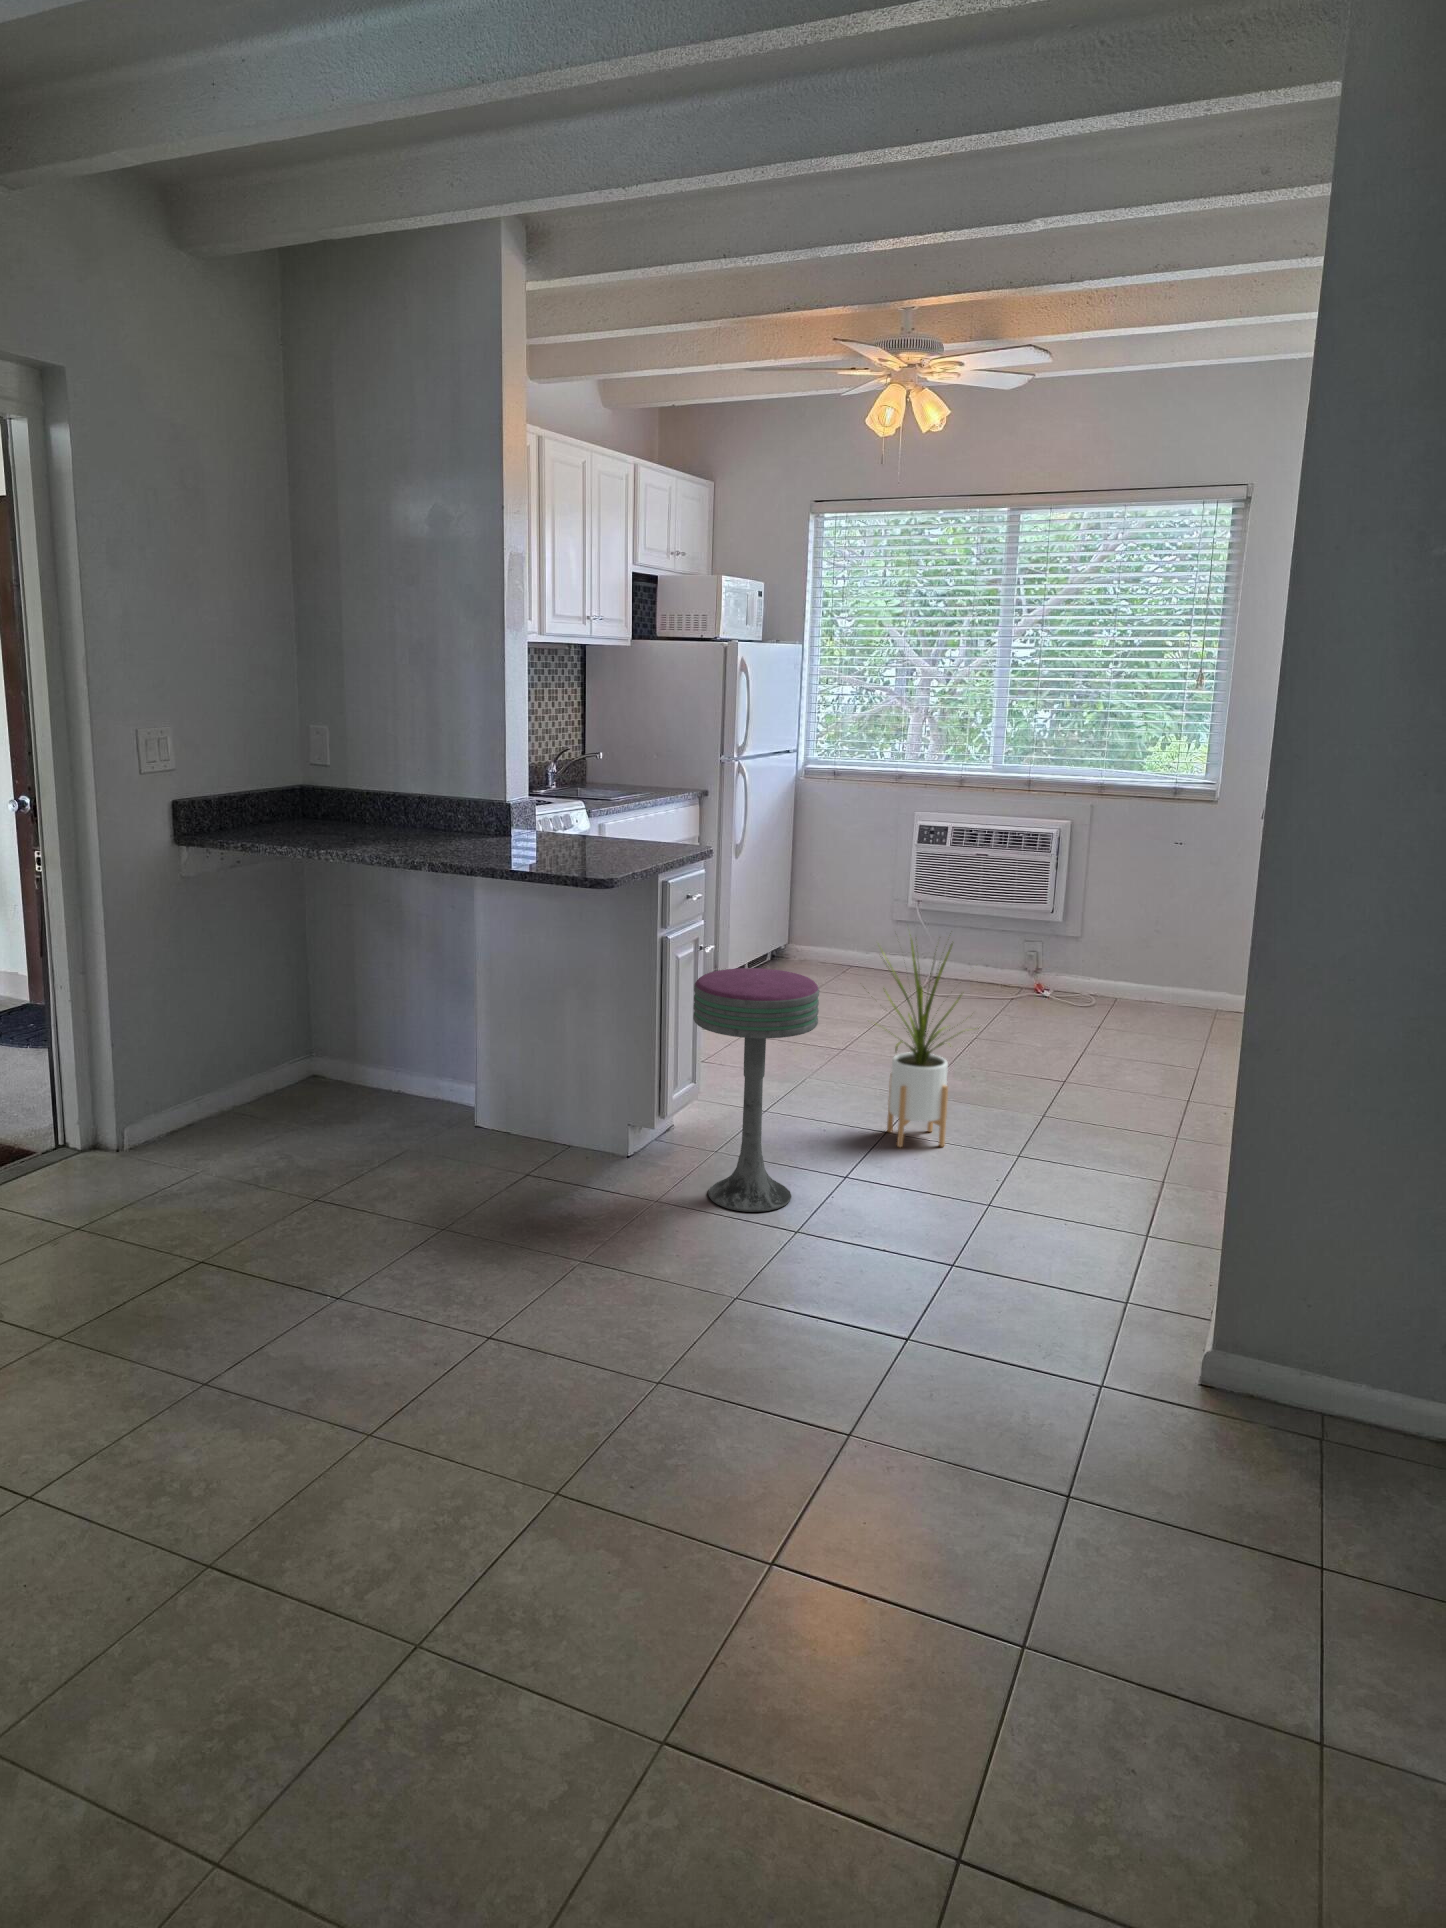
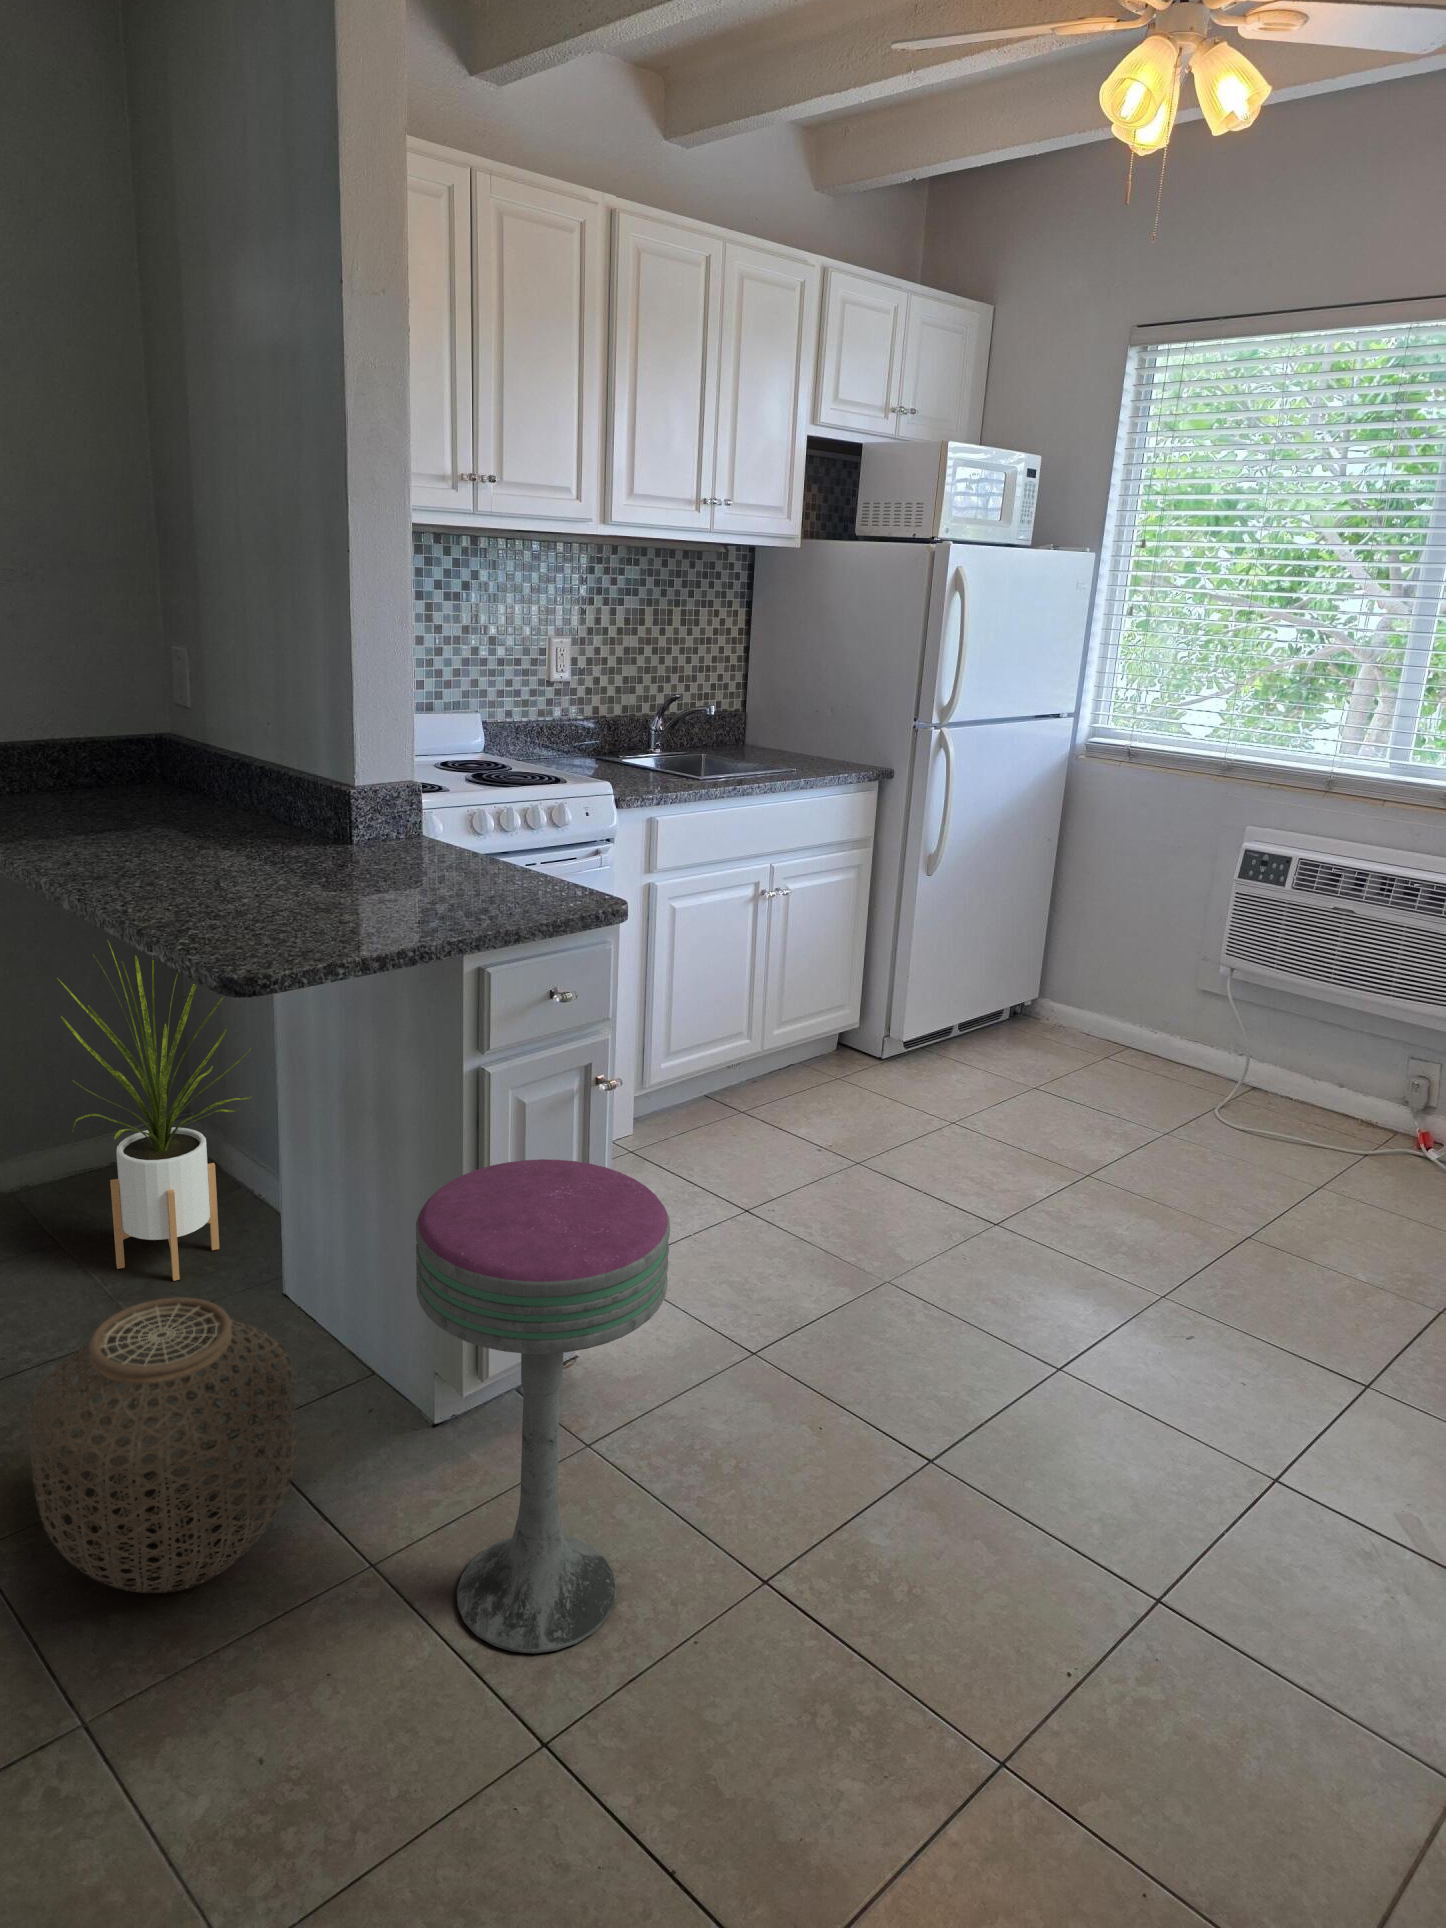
house plant: present [882,939,979,1147] -> present [57,941,251,1281]
woven basket: none [487,1071,622,1226] -> present [28,1297,296,1593]

